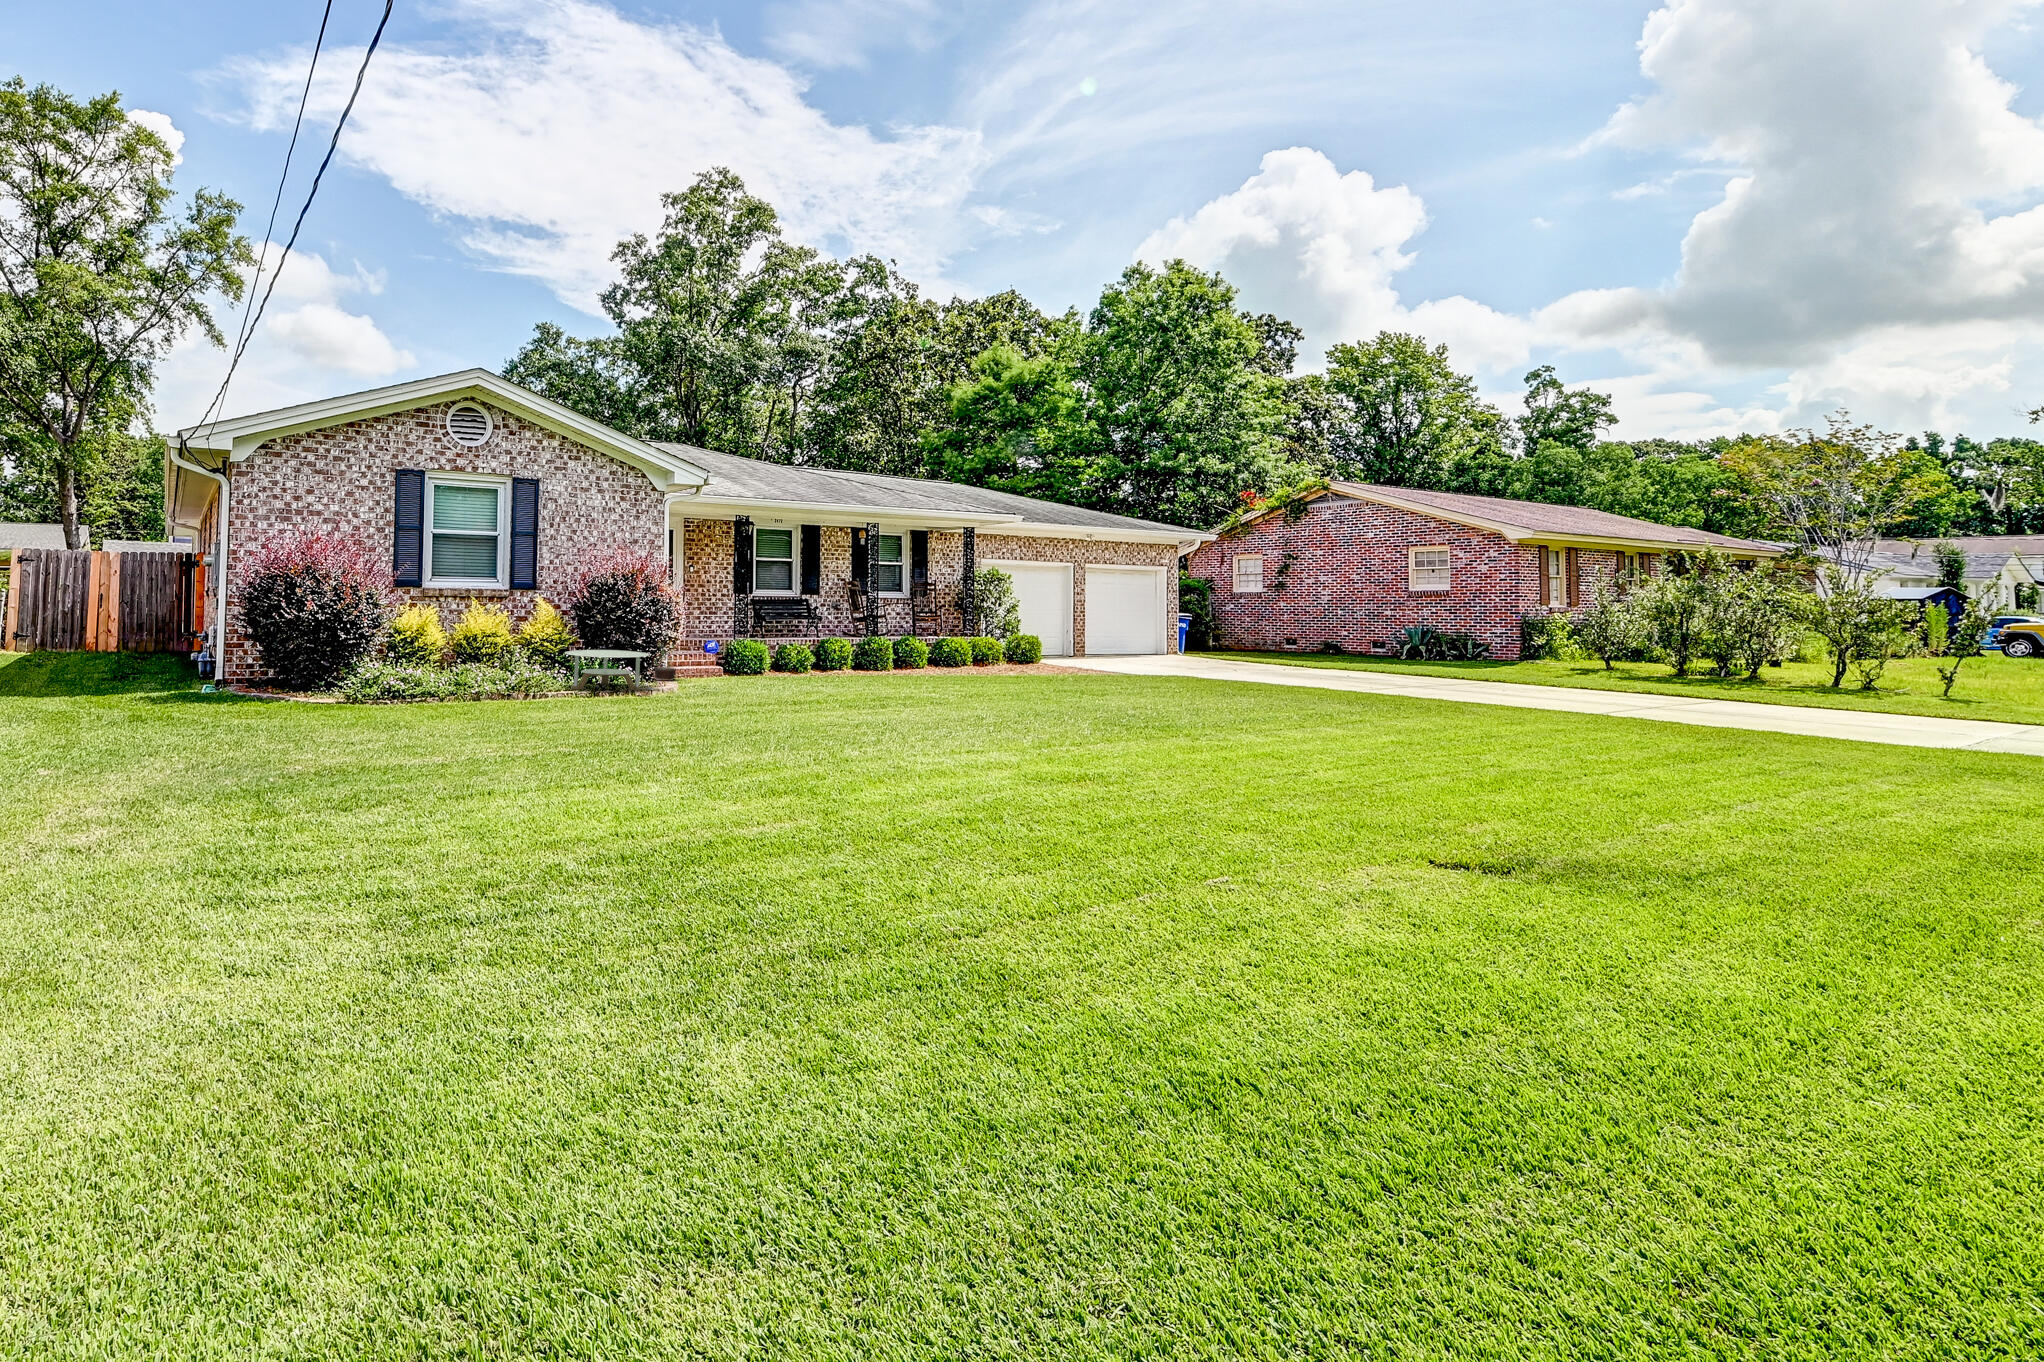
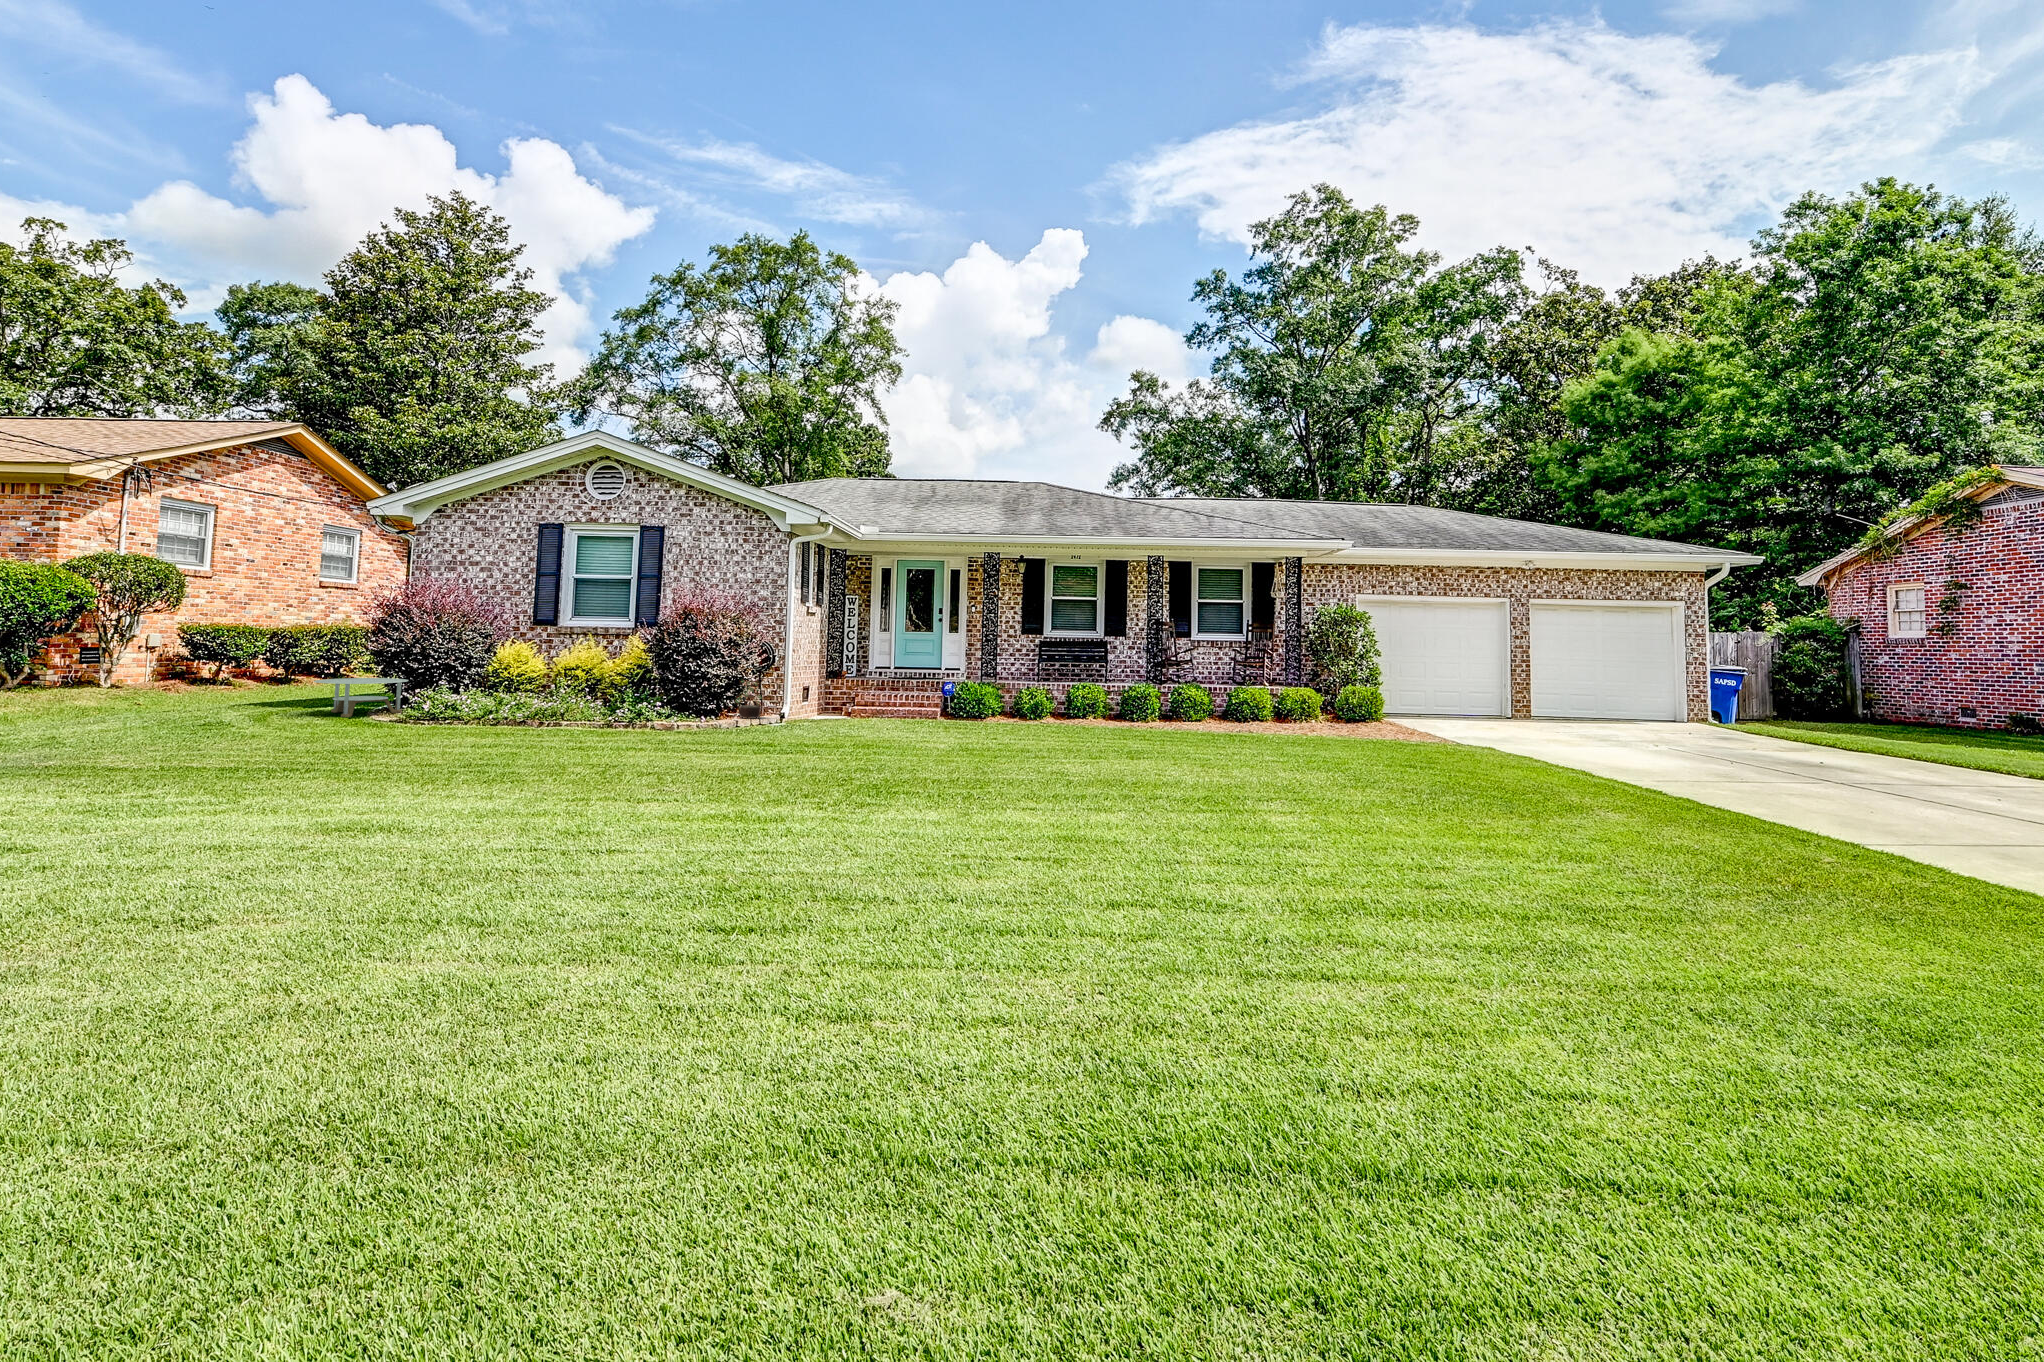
round table: present [565,650,649,690] -> present [314,678,408,717]

